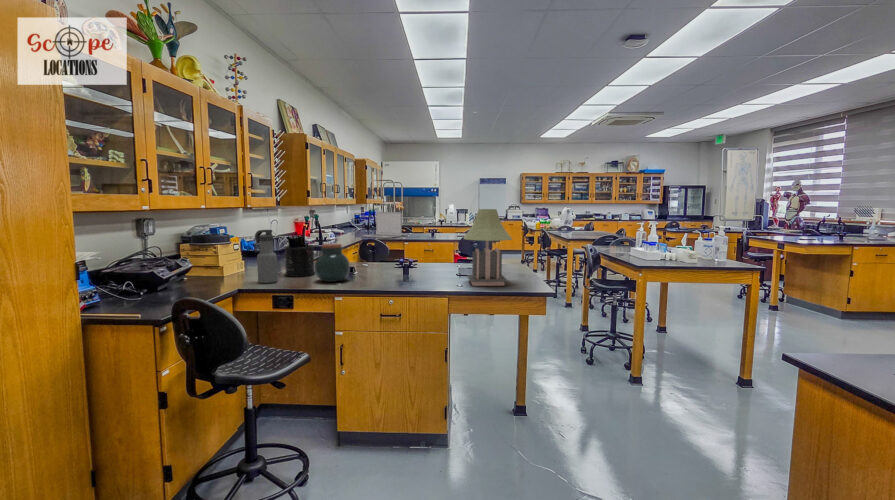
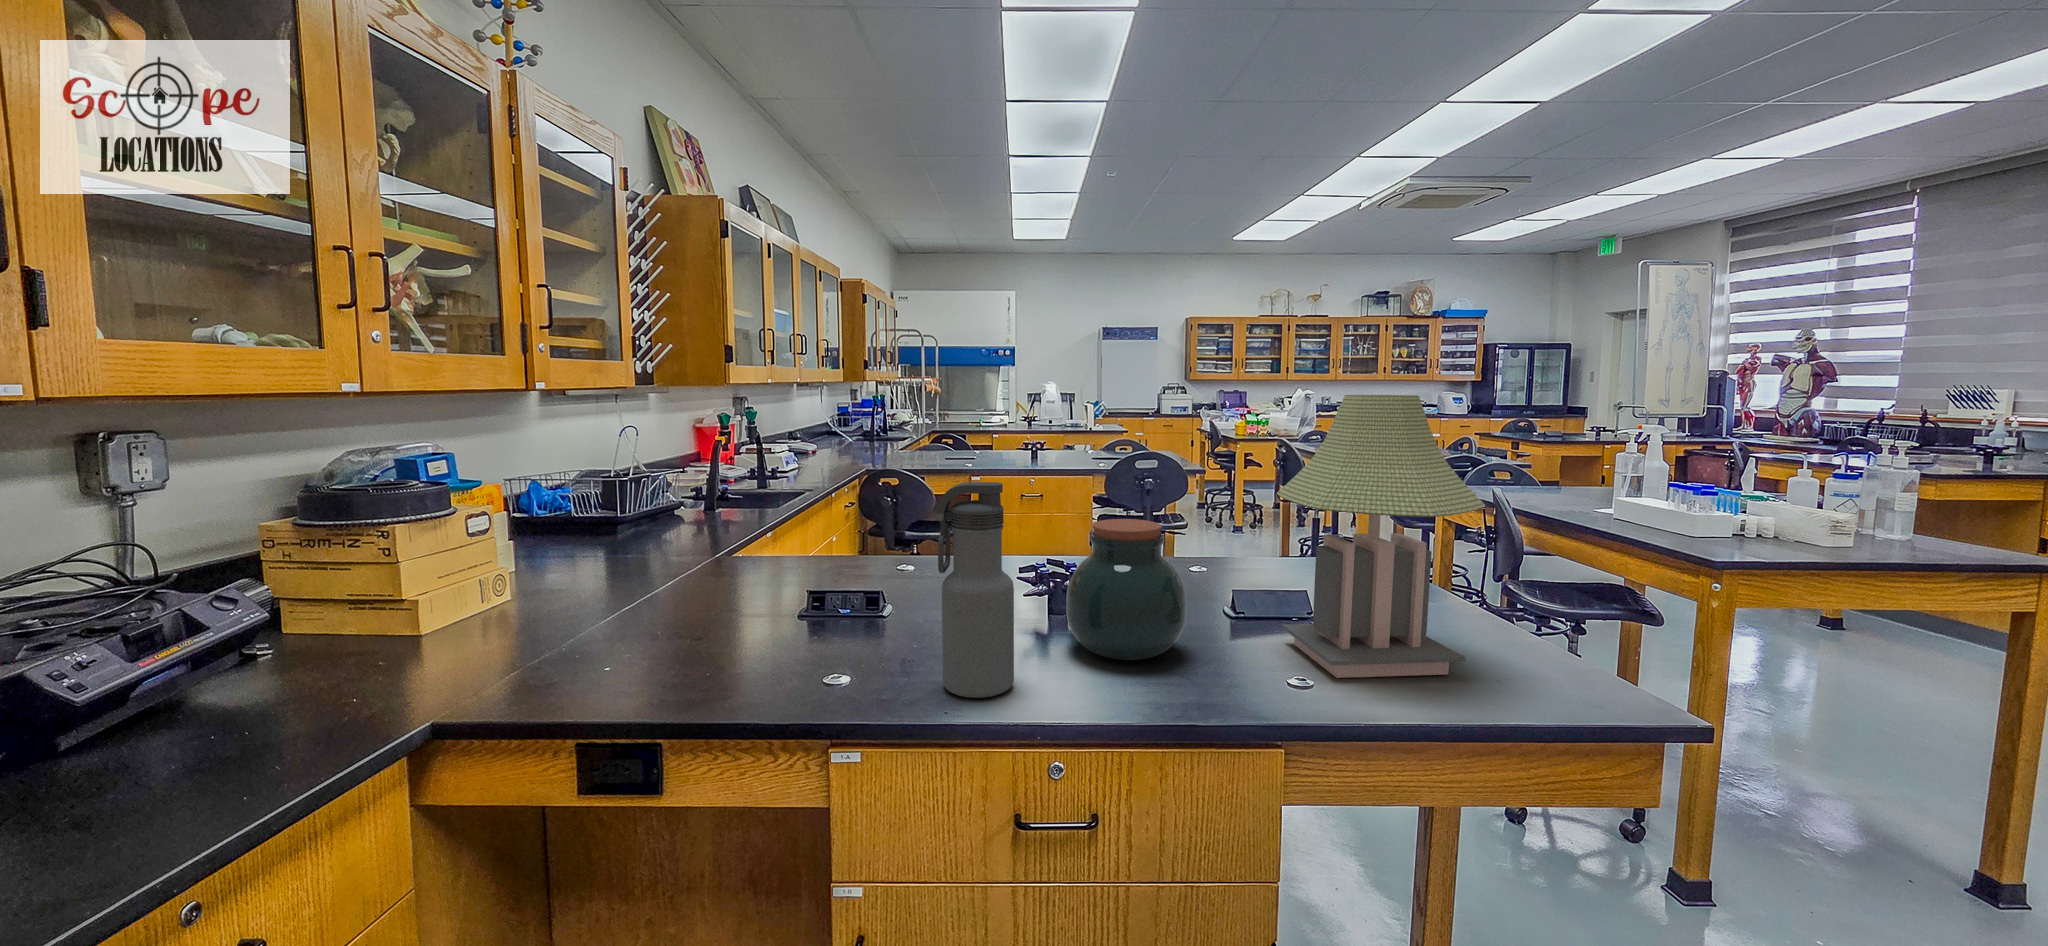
laptop: present [363,212,402,238] -> none [861,401,956,465]
water bottle: present [255,230,278,283] -> present [936,482,1014,698]
pen holder: present [284,235,315,277] -> none [637,476,748,630]
jar: present [315,244,350,282] -> present [1066,519,1186,660]

